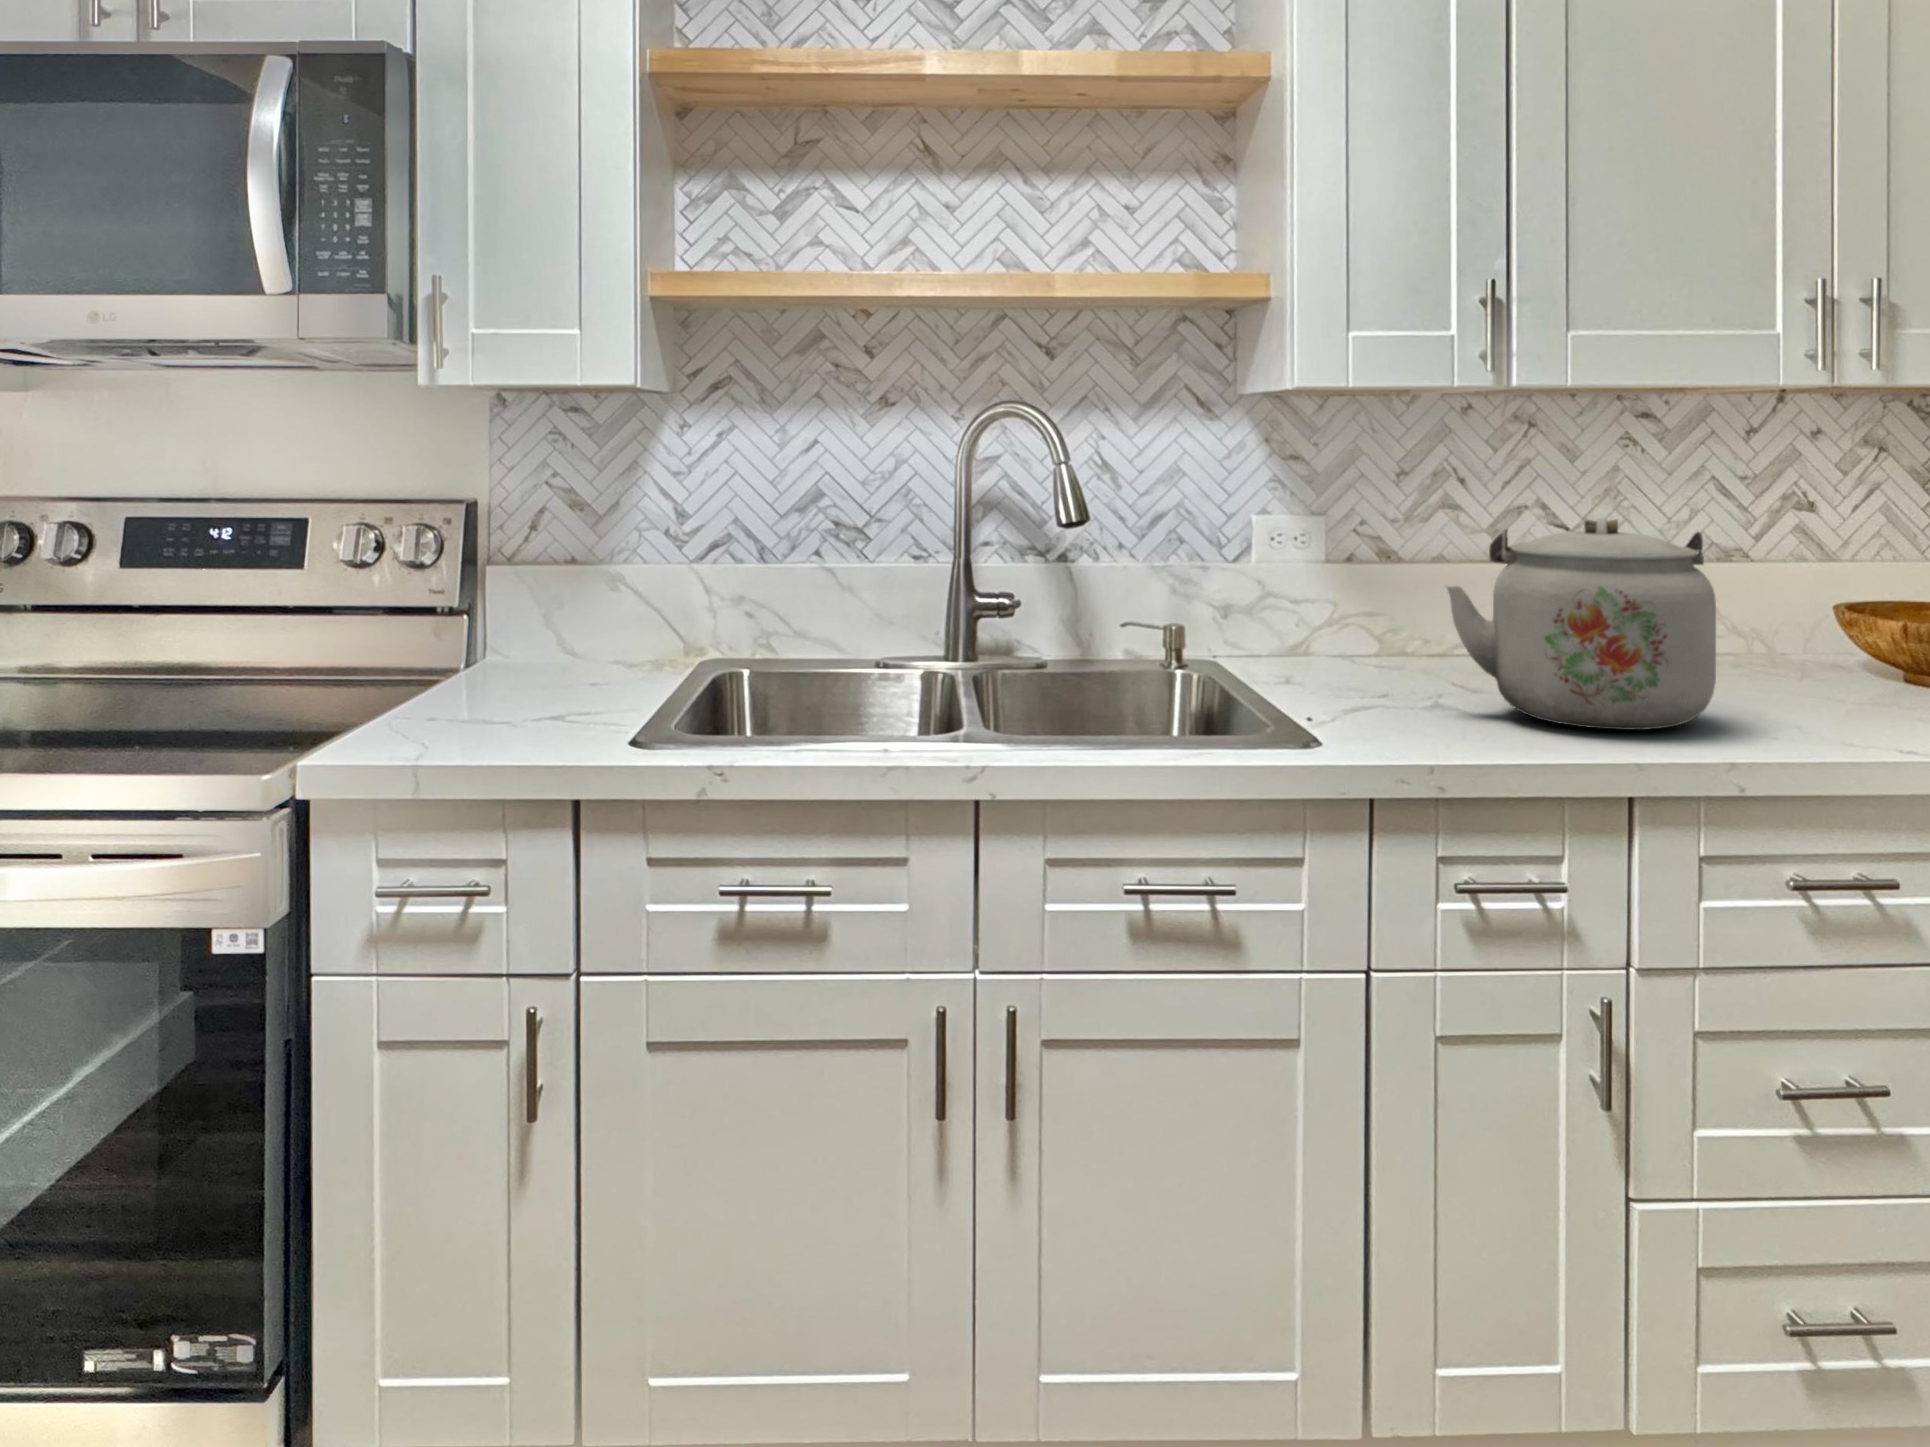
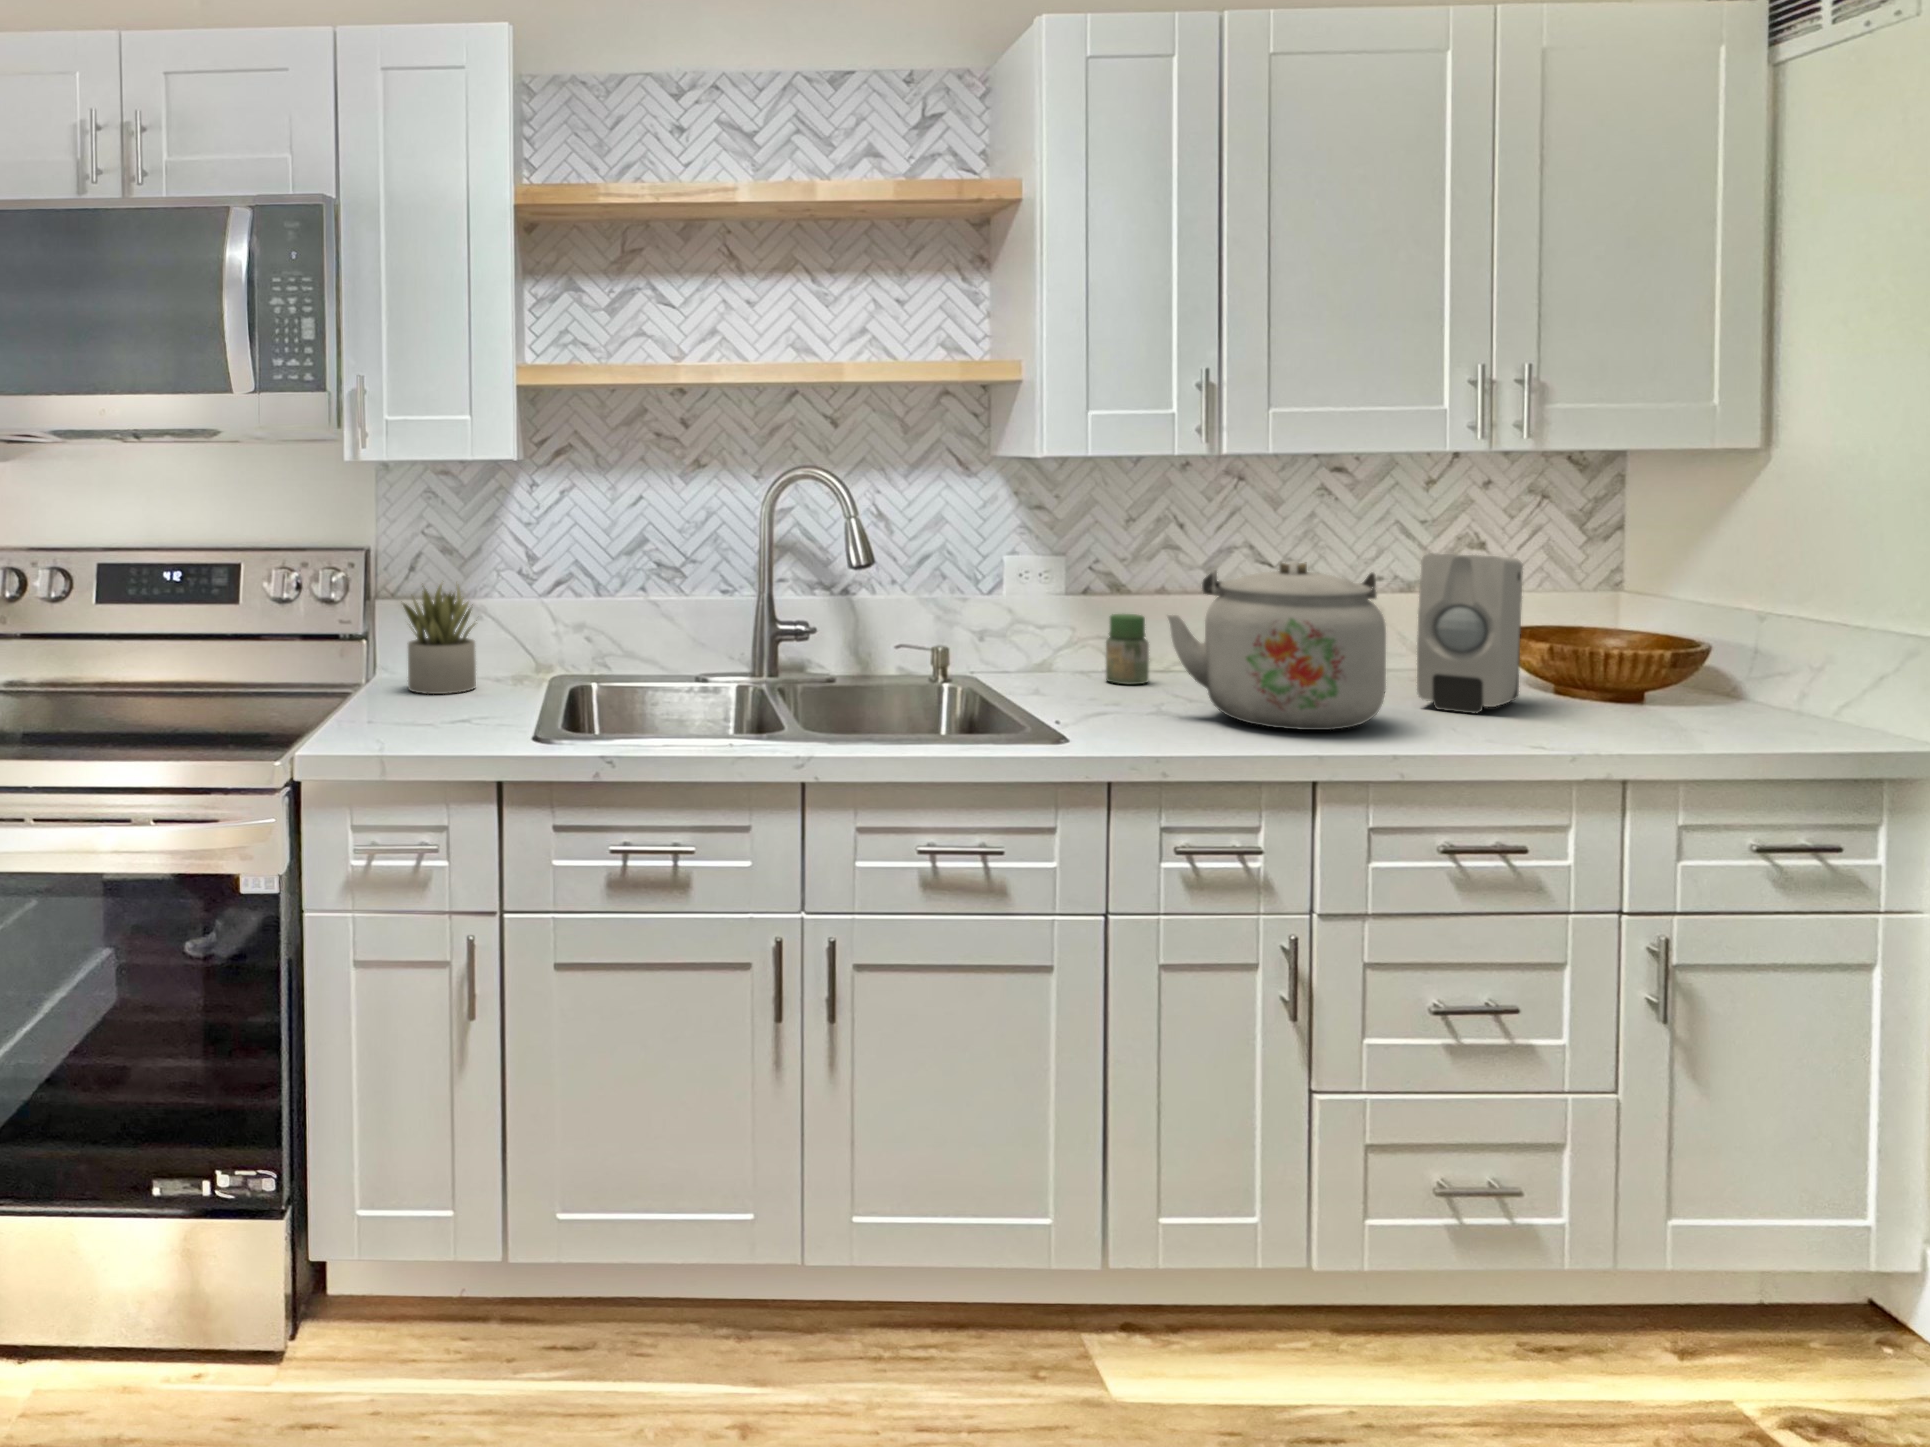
soap dispenser: none [1750,512,1874,710] -> present [1417,553,1523,714]
succulent plant: none [500,544,598,687] -> present [403,585,477,694]
jar: none [1373,591,1425,677] -> present [1106,614,1149,684]

